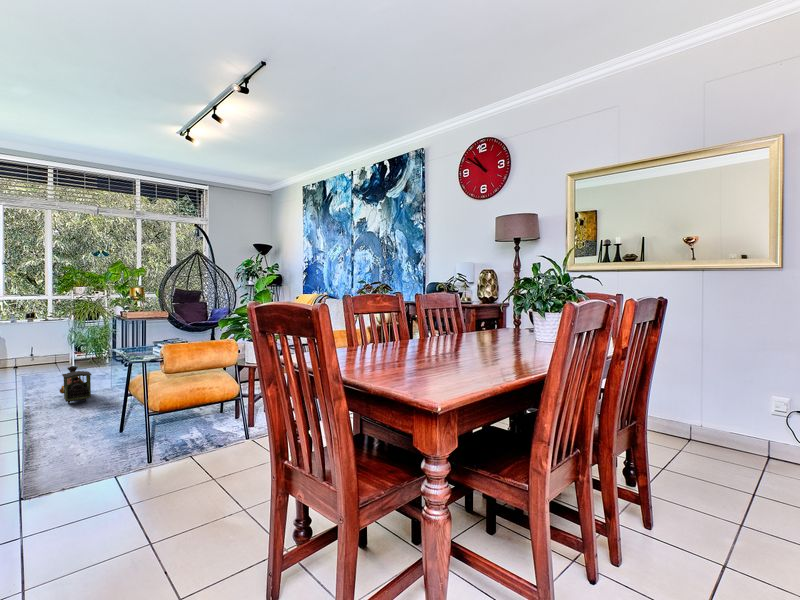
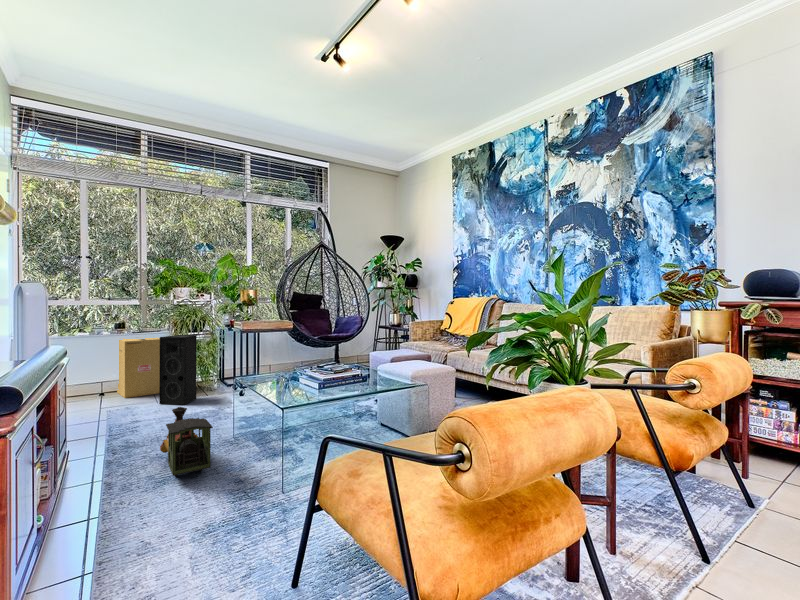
speaker: none [61,322,93,372] -> present [159,335,197,405]
cardboard box: none [28,324,67,369] -> present [117,337,160,398]

